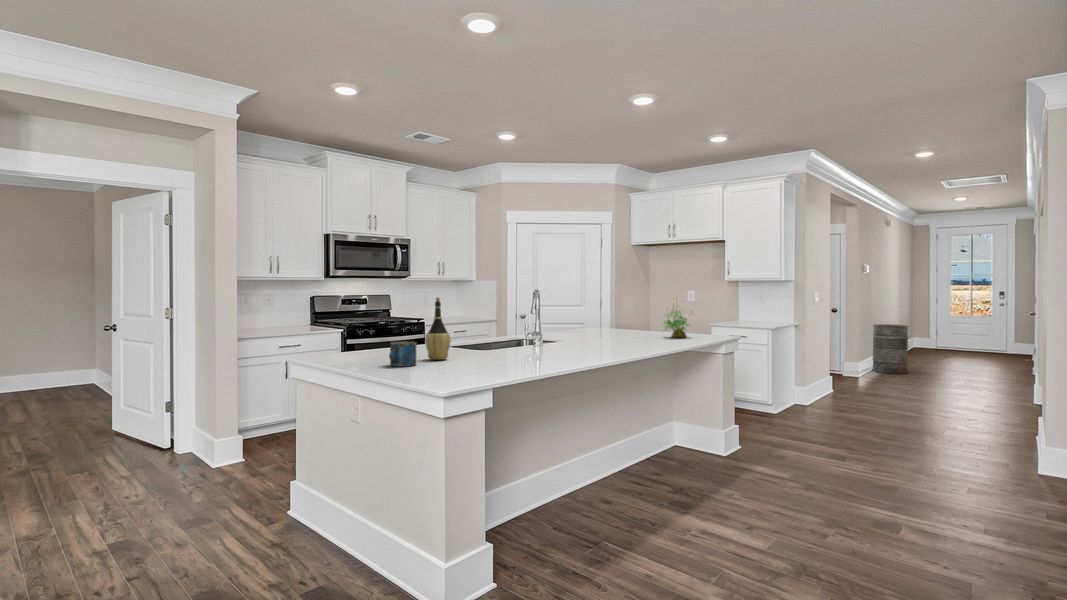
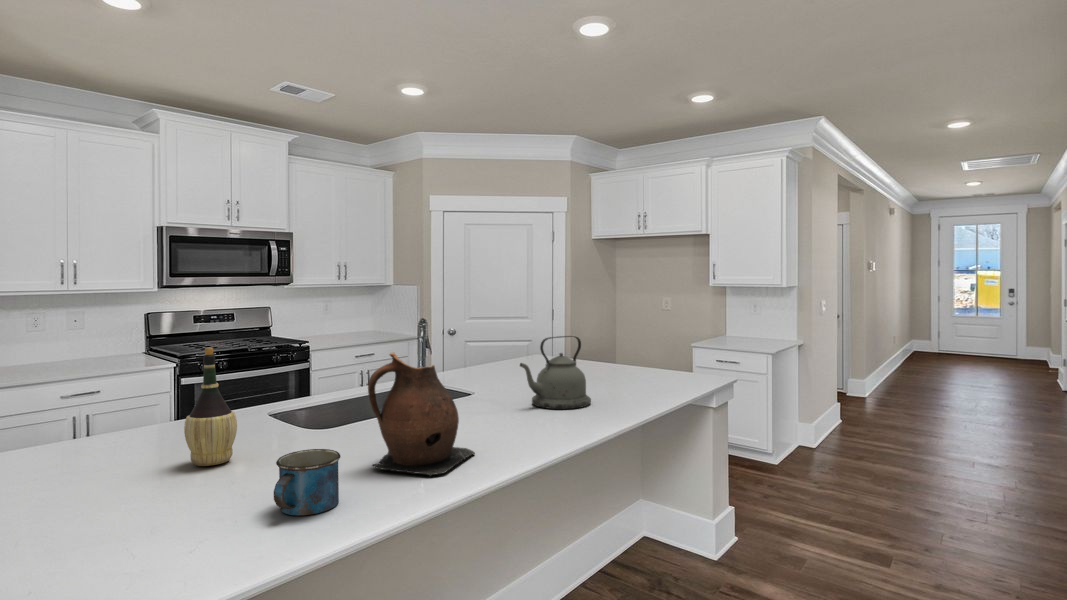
potted plant: present [665,295,693,337] -> none [630,317,676,380]
ceramic pitcher: none [525,300,579,363] -> present [368,353,475,477]
kettle: none [595,303,639,347] -> present [520,336,591,409]
trash can: present [872,324,908,374] -> none [878,332,921,391]
mug: present [389,341,417,367] -> present [274,449,341,515]

